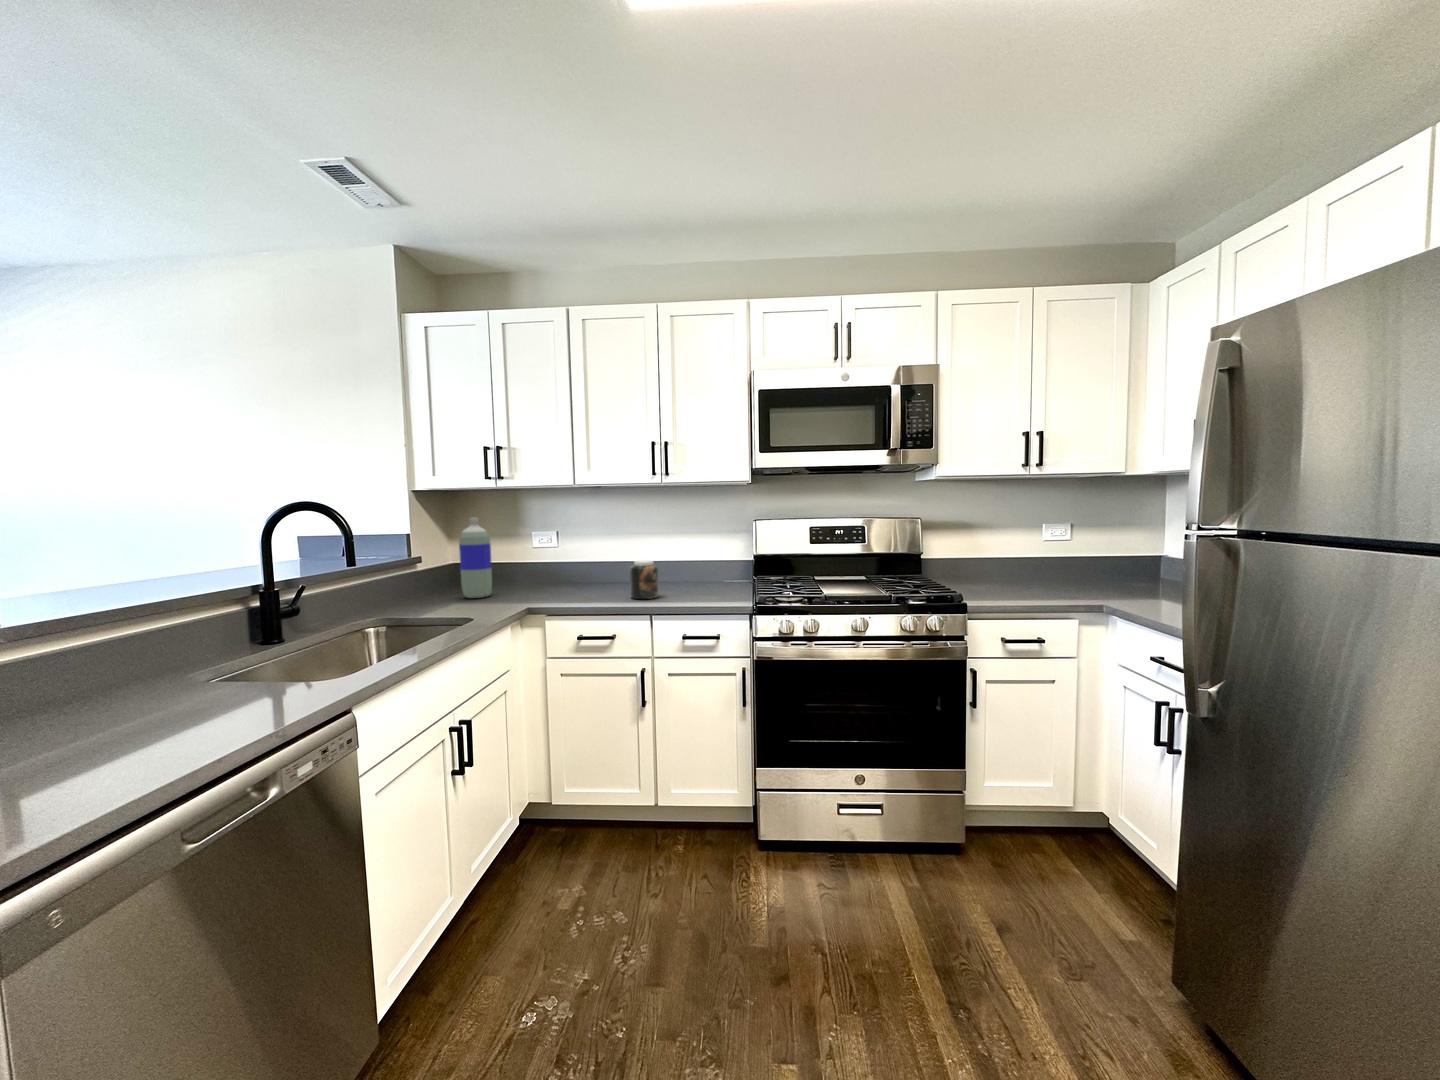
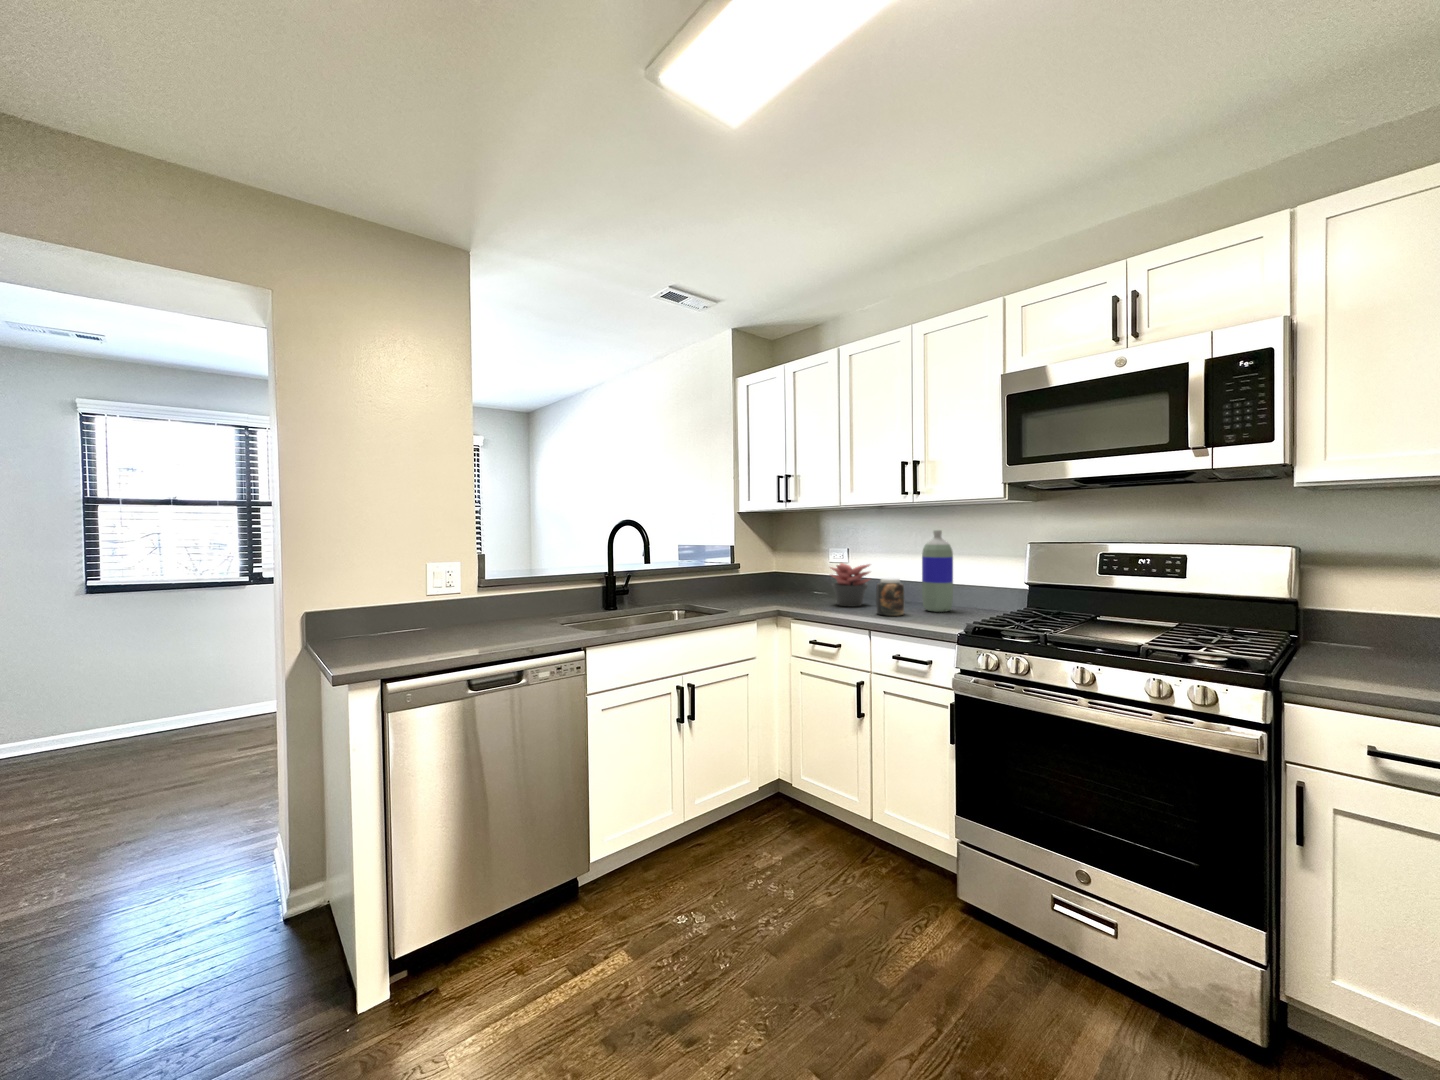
bottle: present [459,517,492,598] -> present [922,530,953,612]
succulent plant: none [557,547,603,595] -> present [831,563,870,606]

